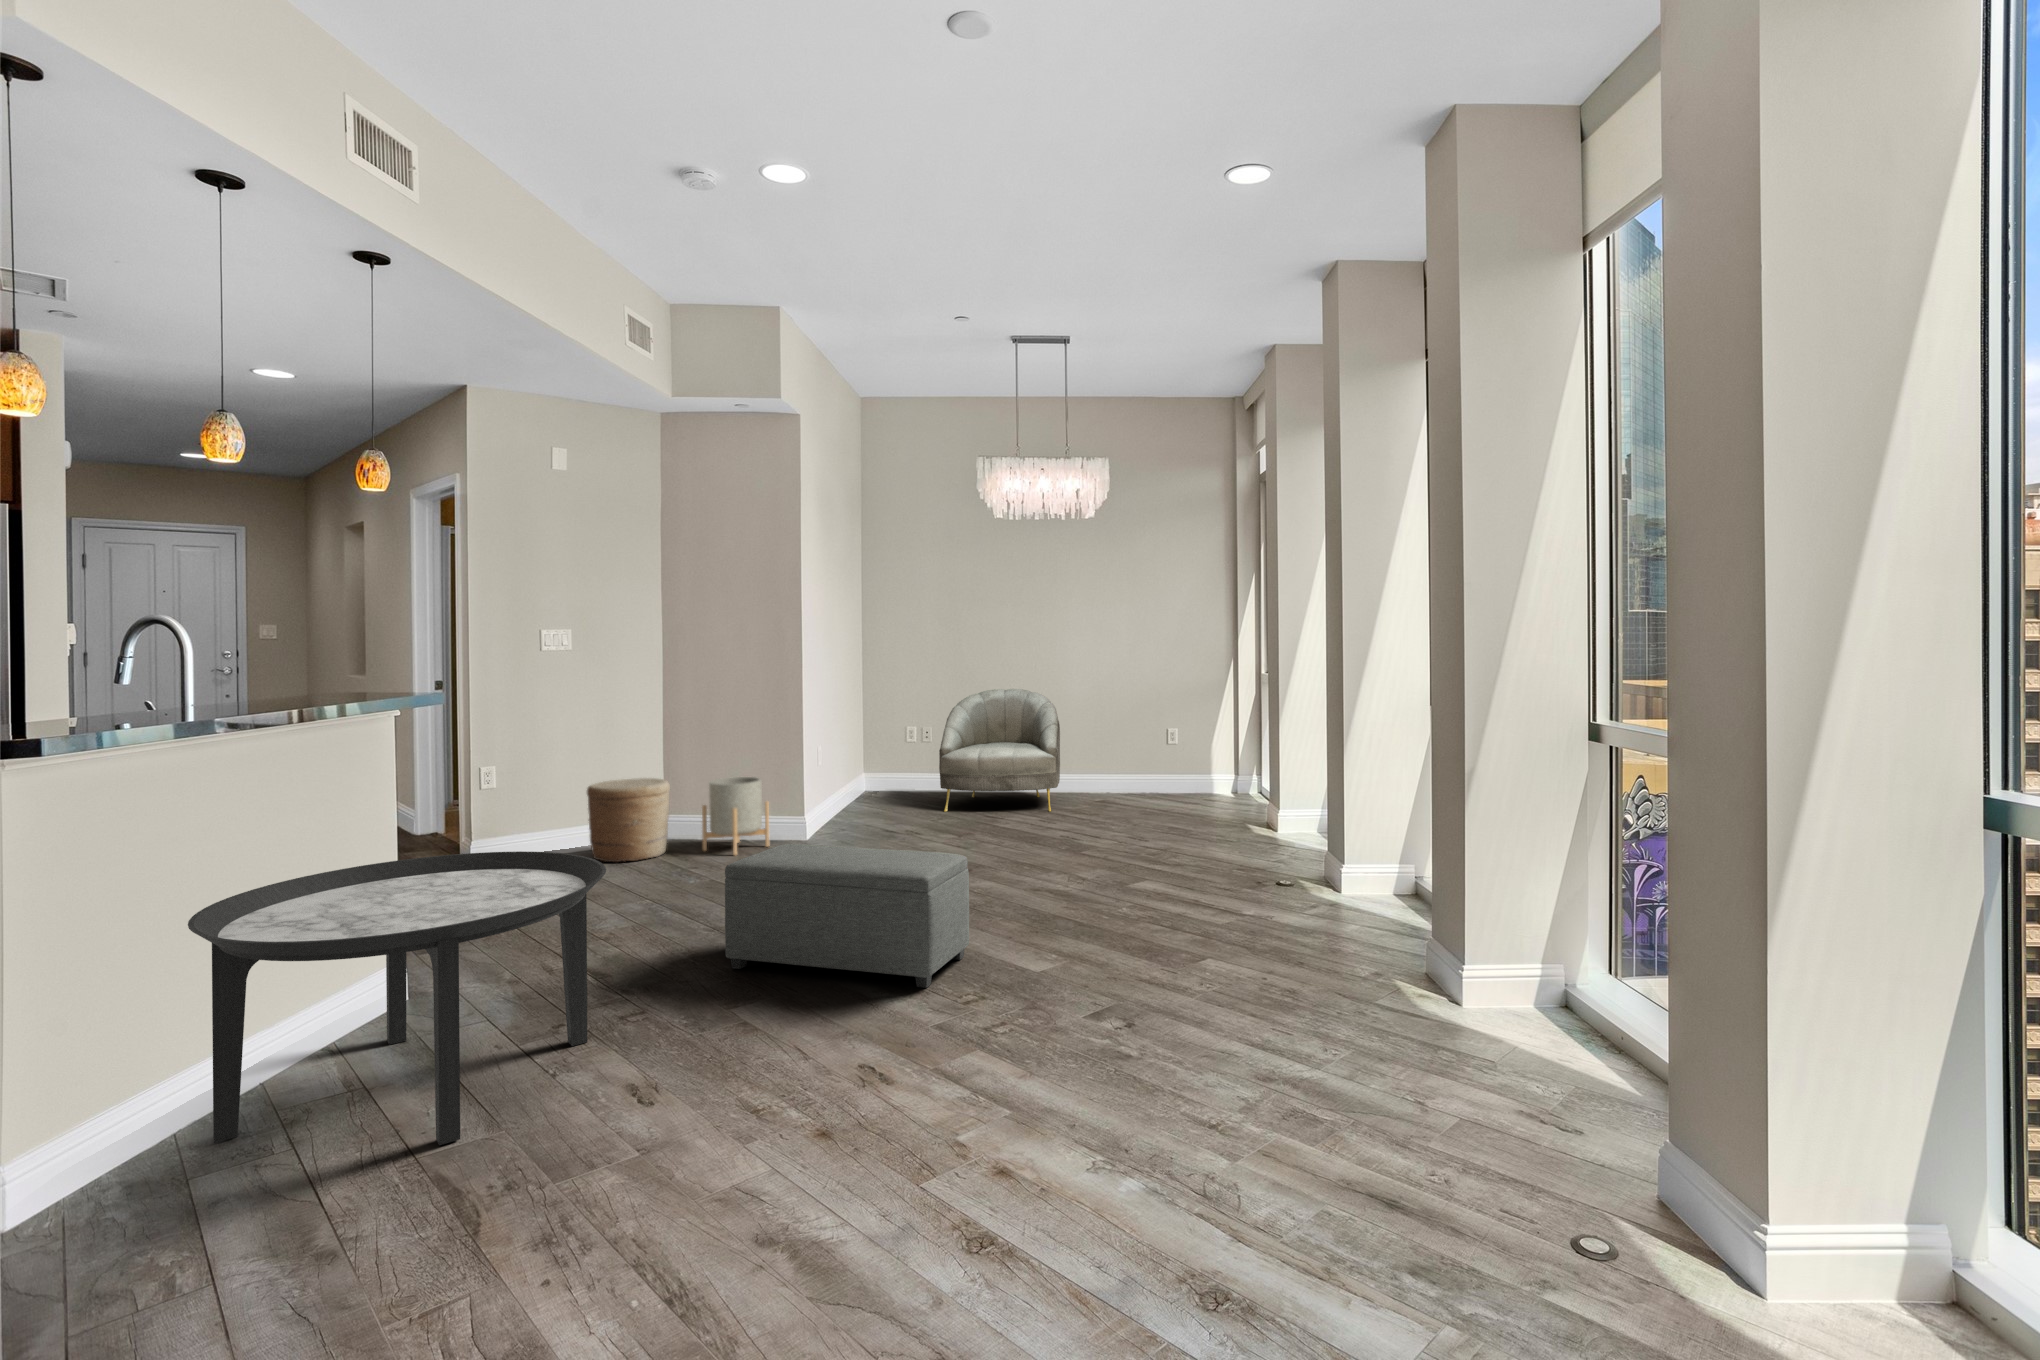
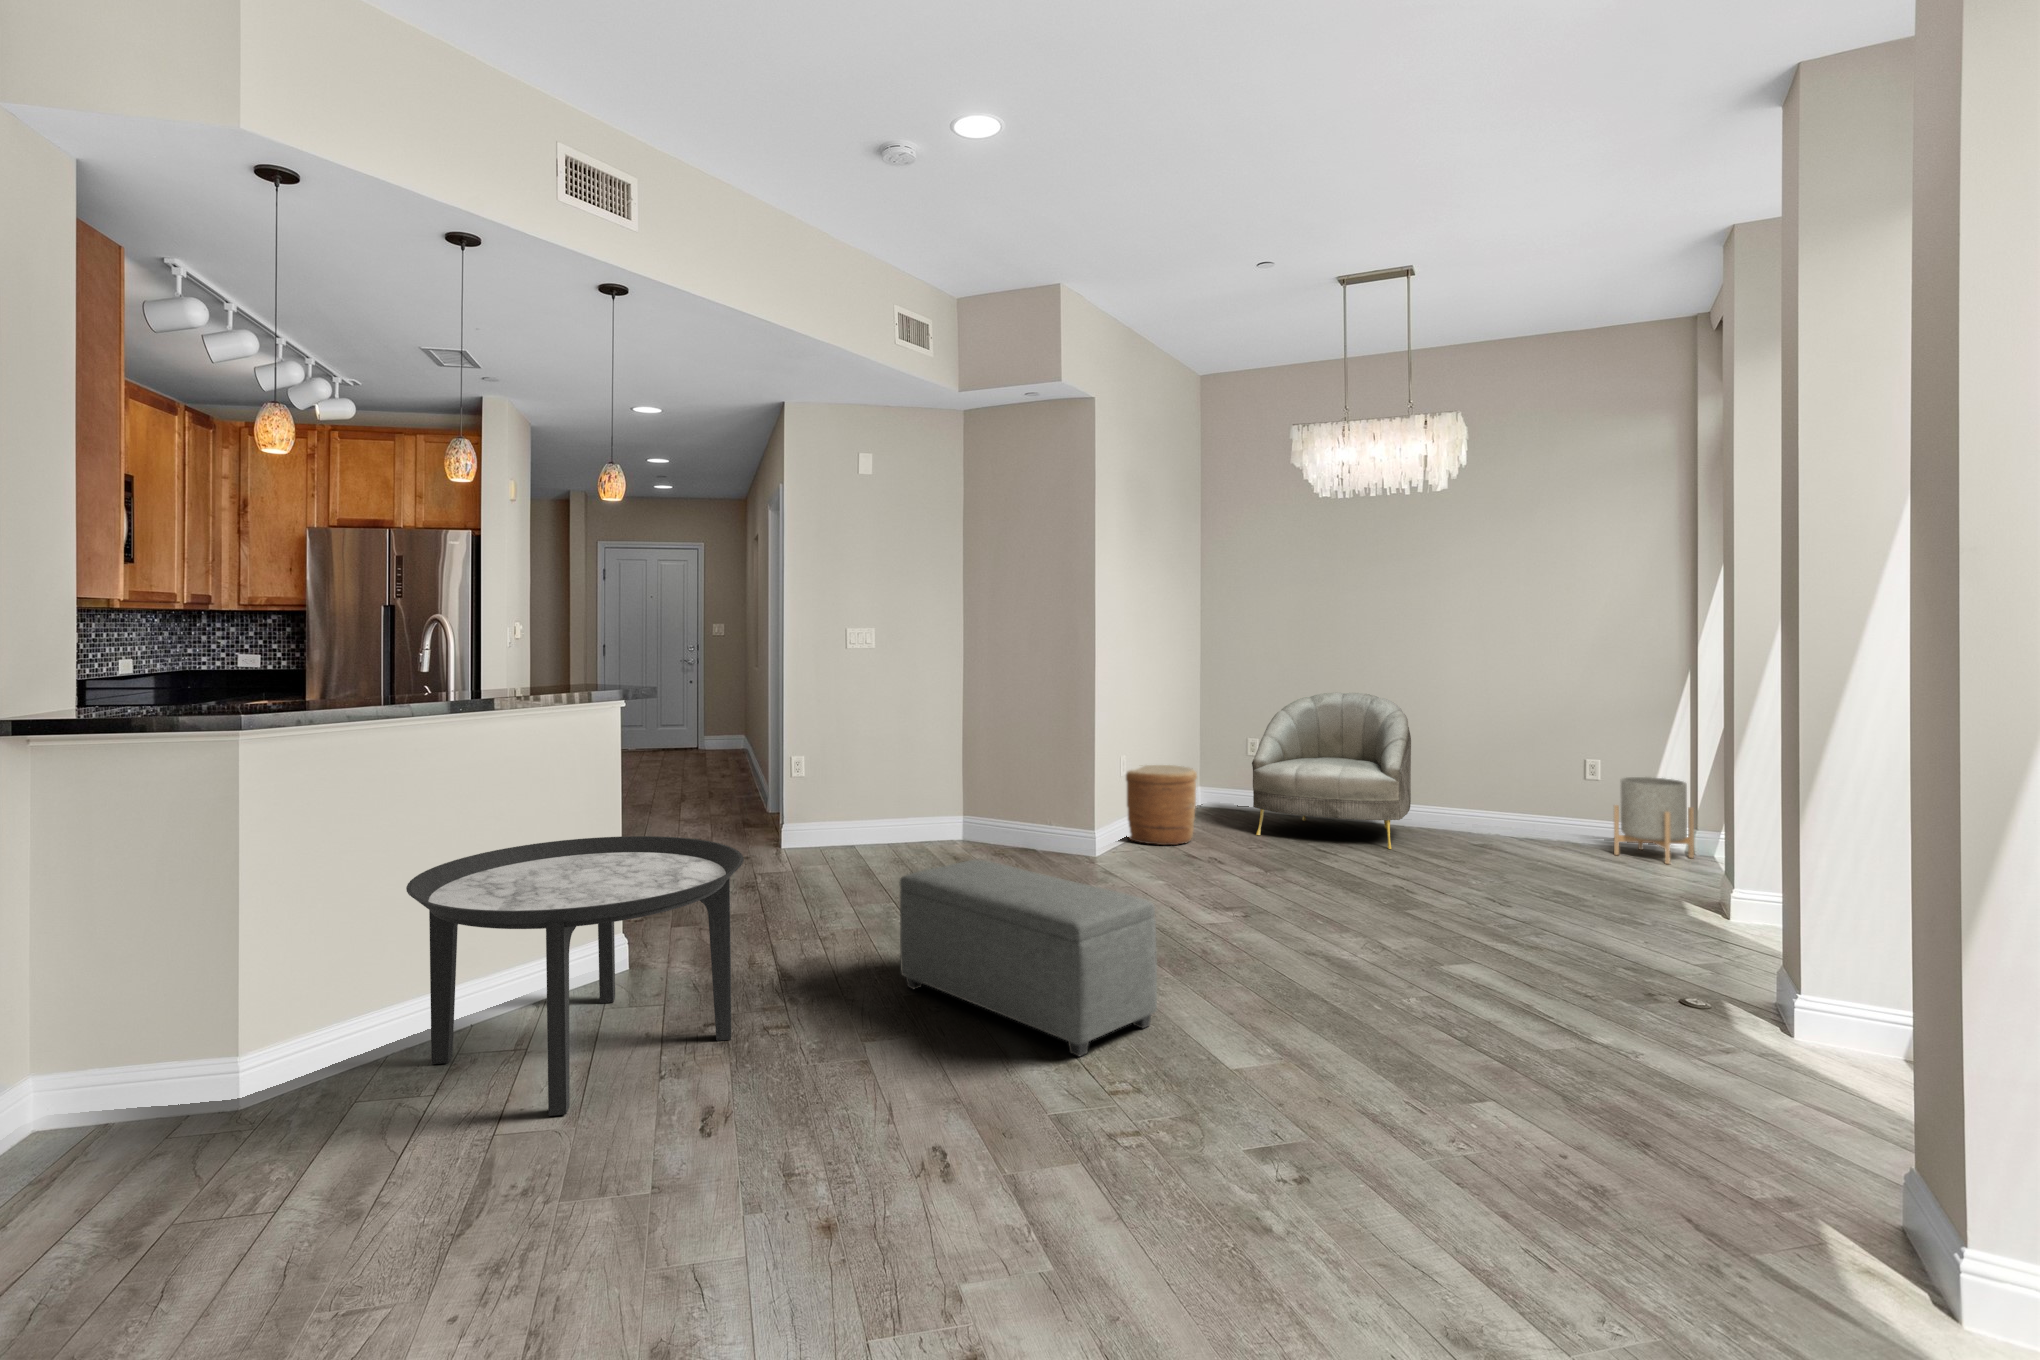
planter: present [702,777,769,855] -> present [1614,777,1694,864]
woven basket: present [587,778,670,862] -> present [1126,765,1197,845]

